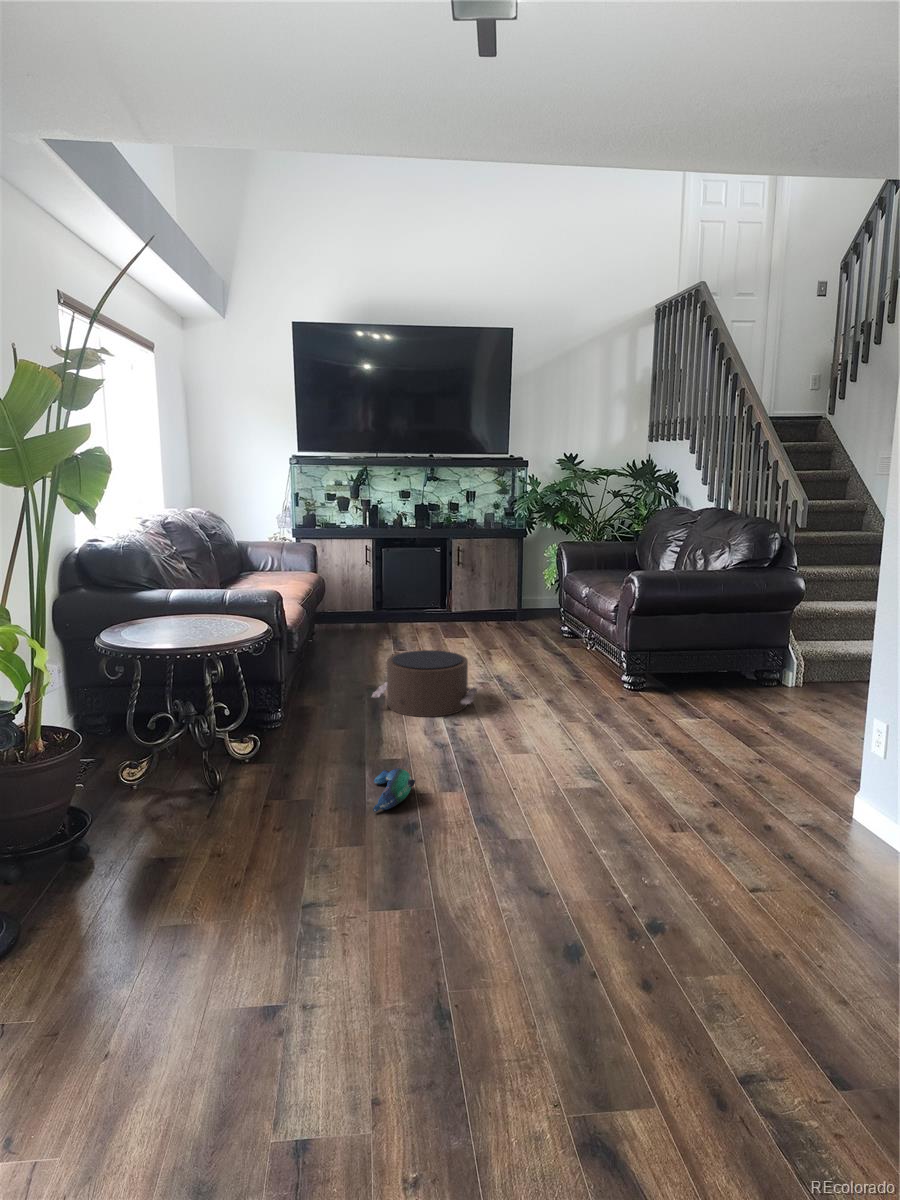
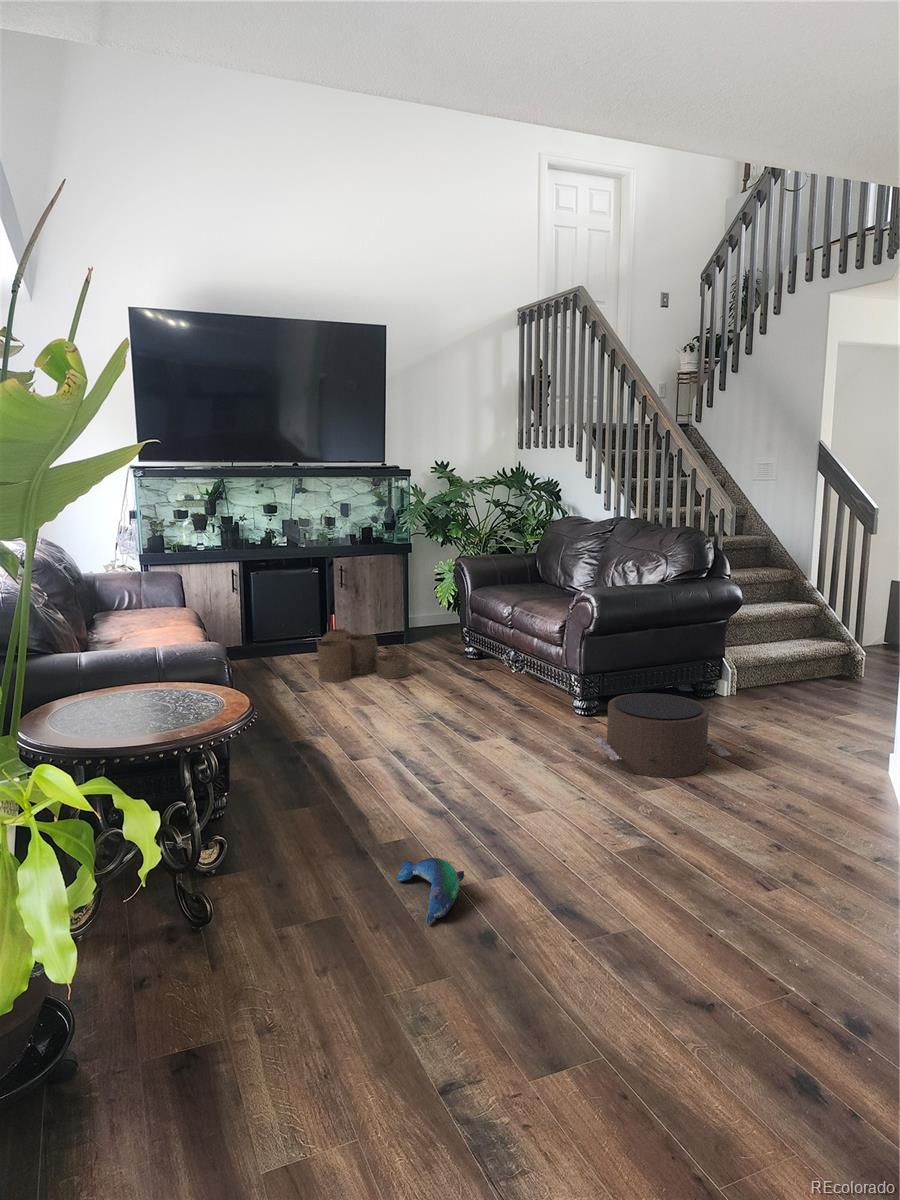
woven basket: none [425,597,506,645] -> present [316,629,409,682]
pouf: present [372,650,477,717] -> present [595,693,731,778]

